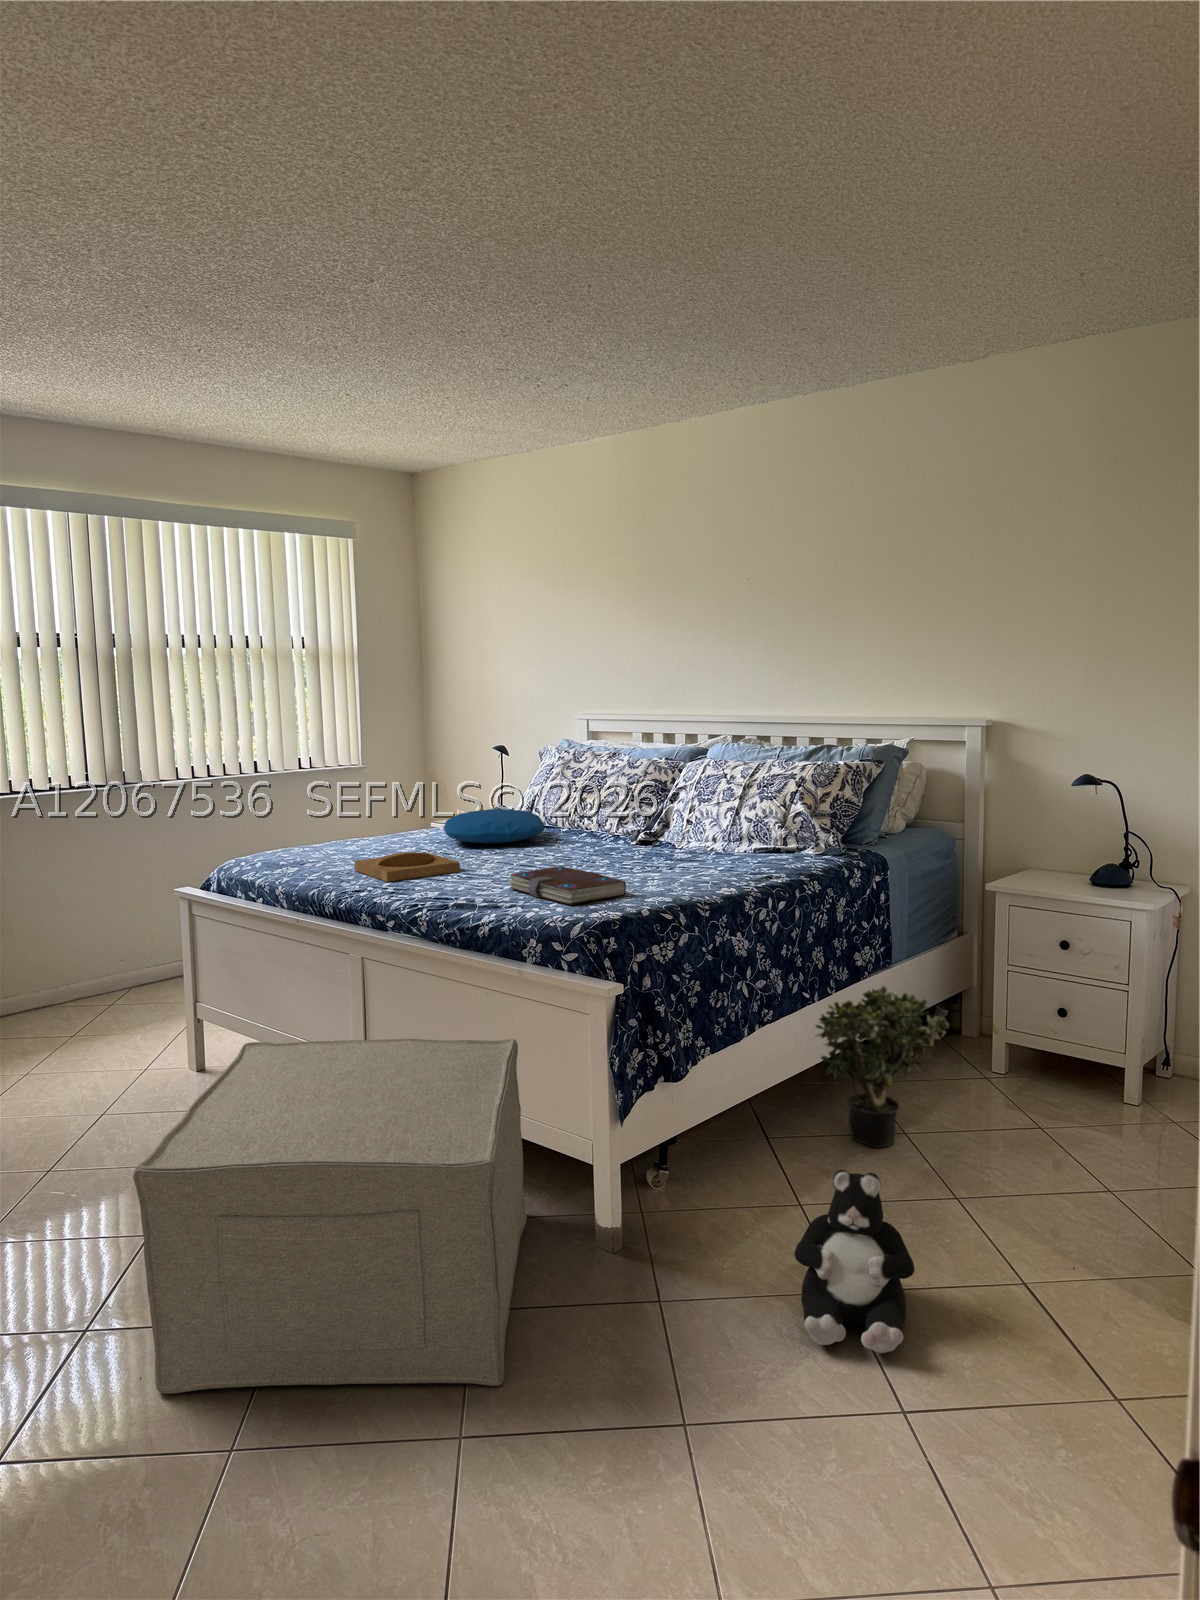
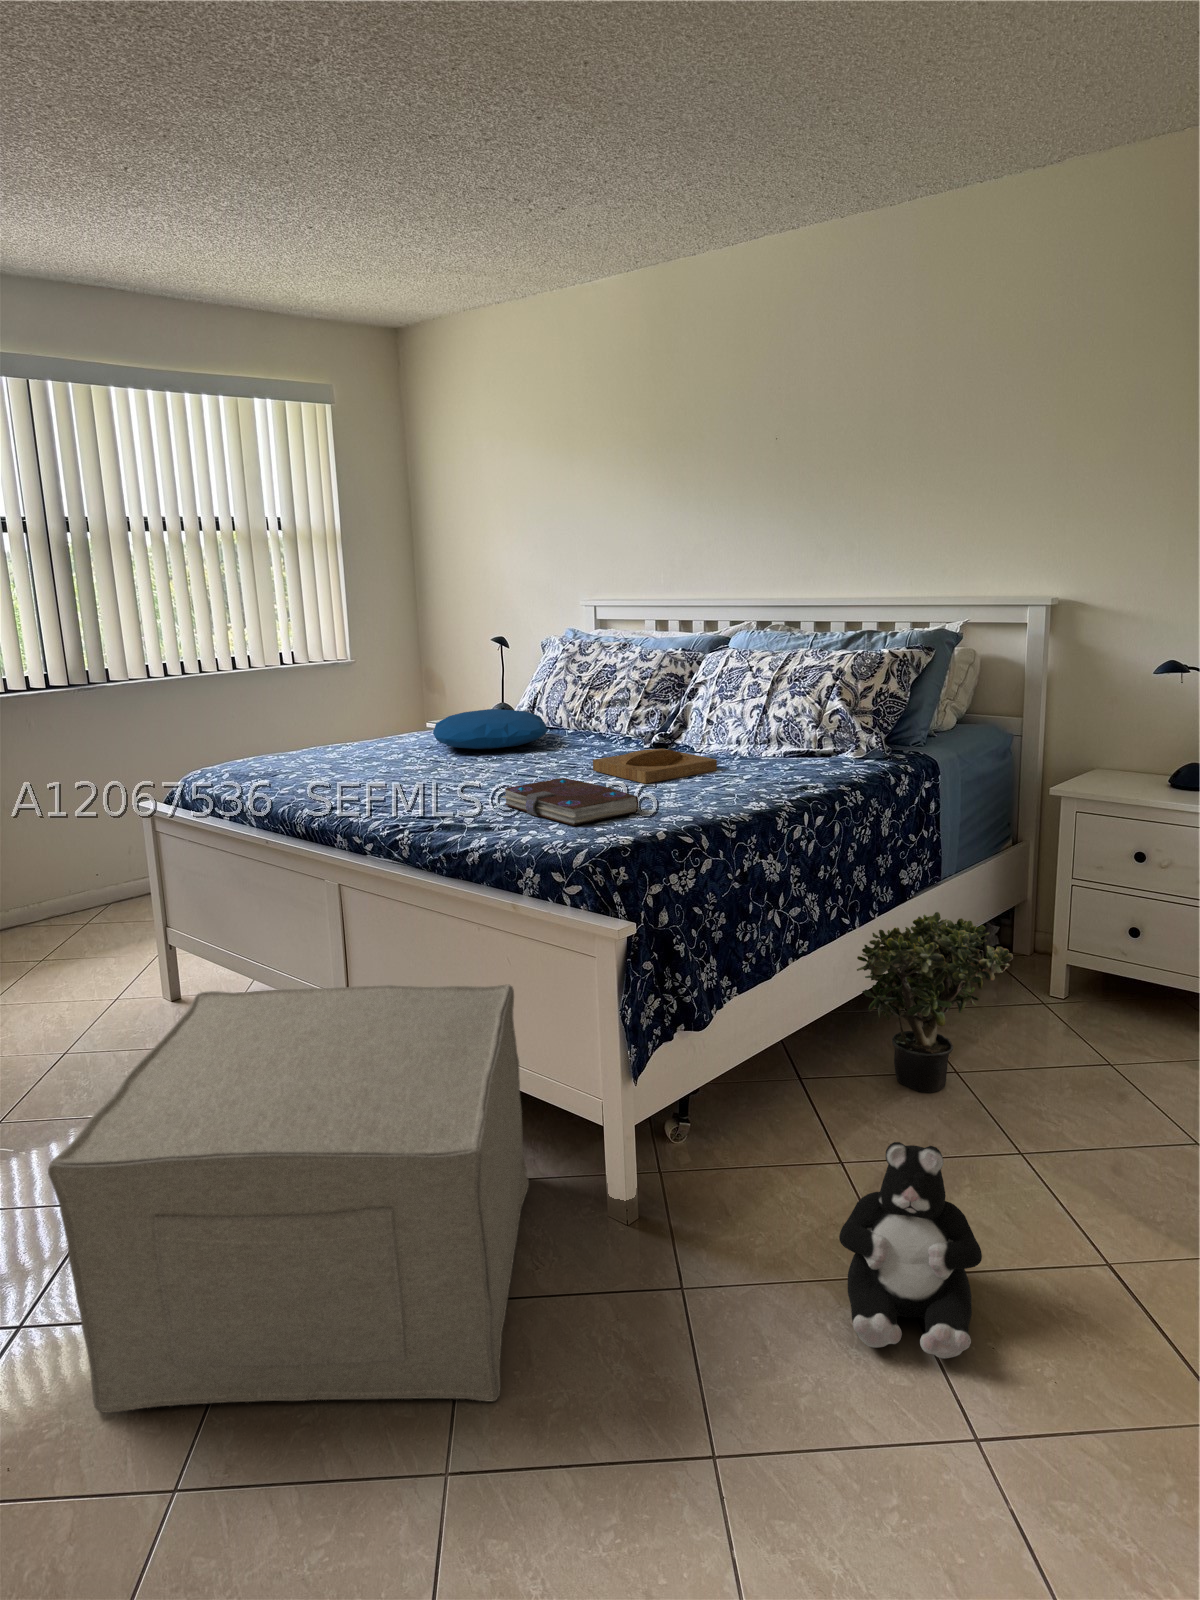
tray: present [355,852,460,882] -> present [593,748,717,784]

